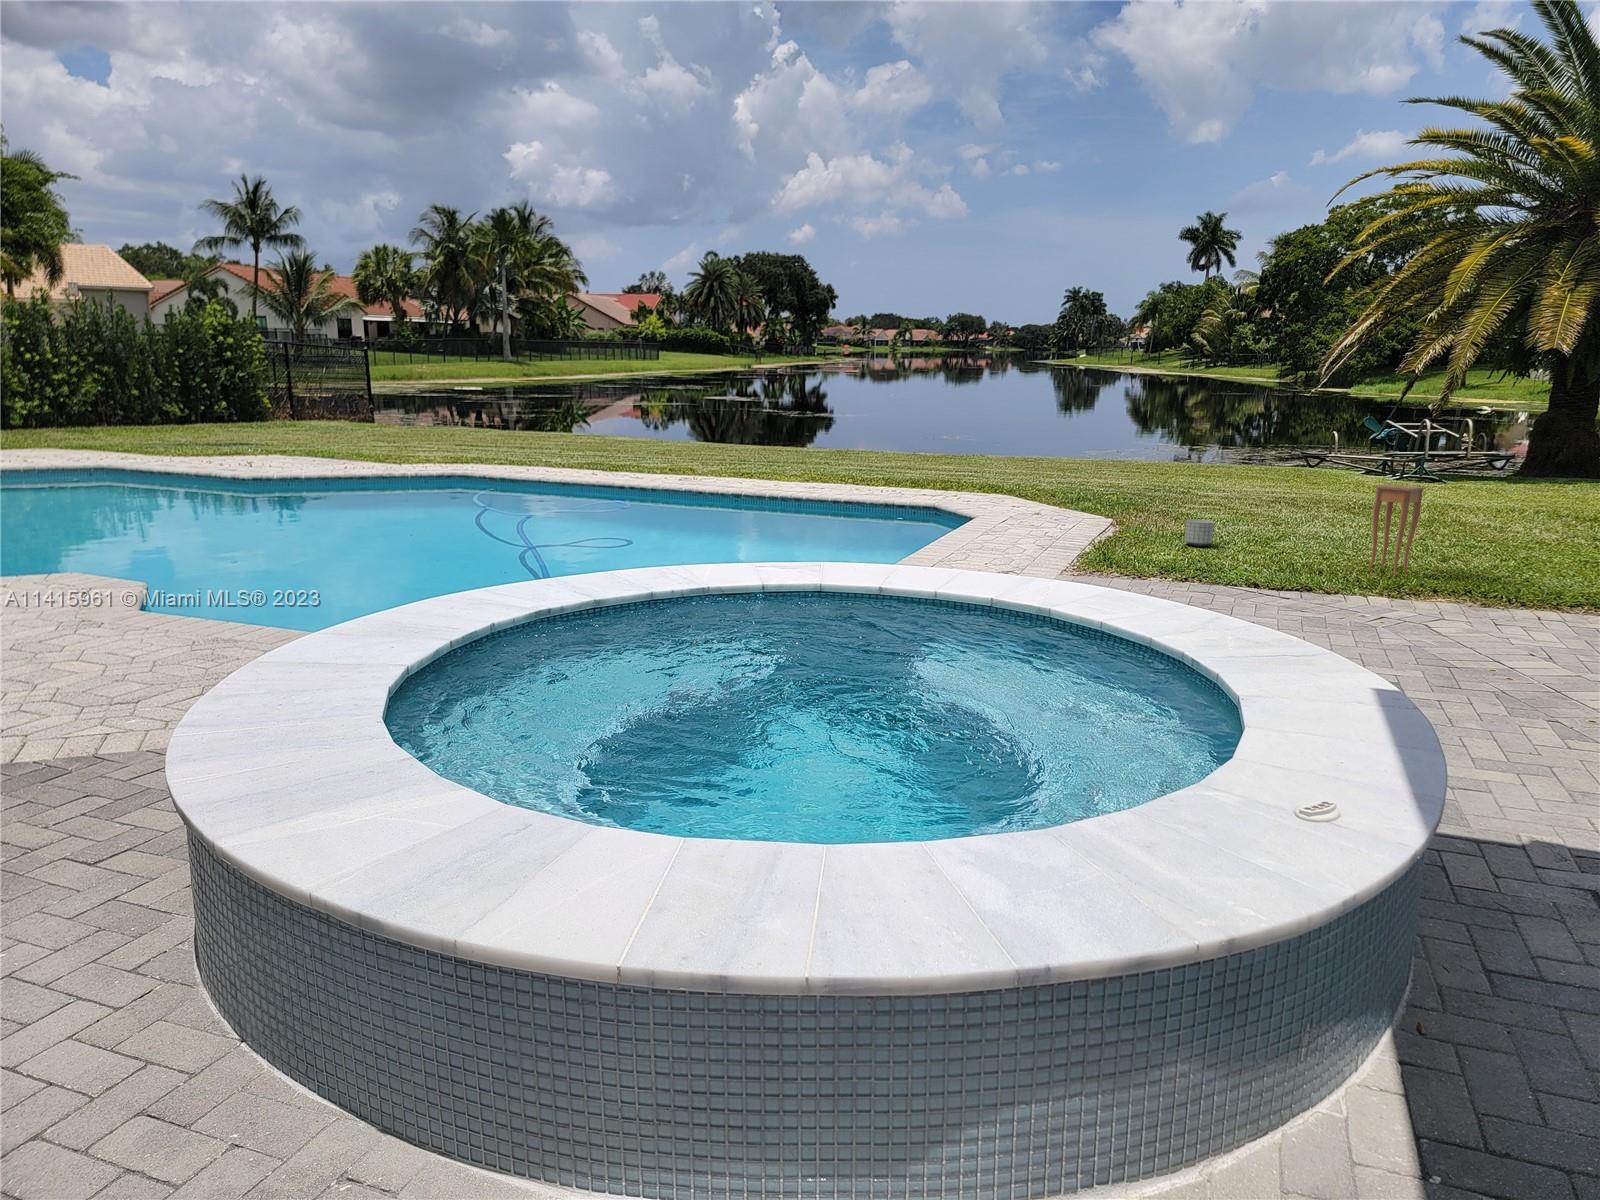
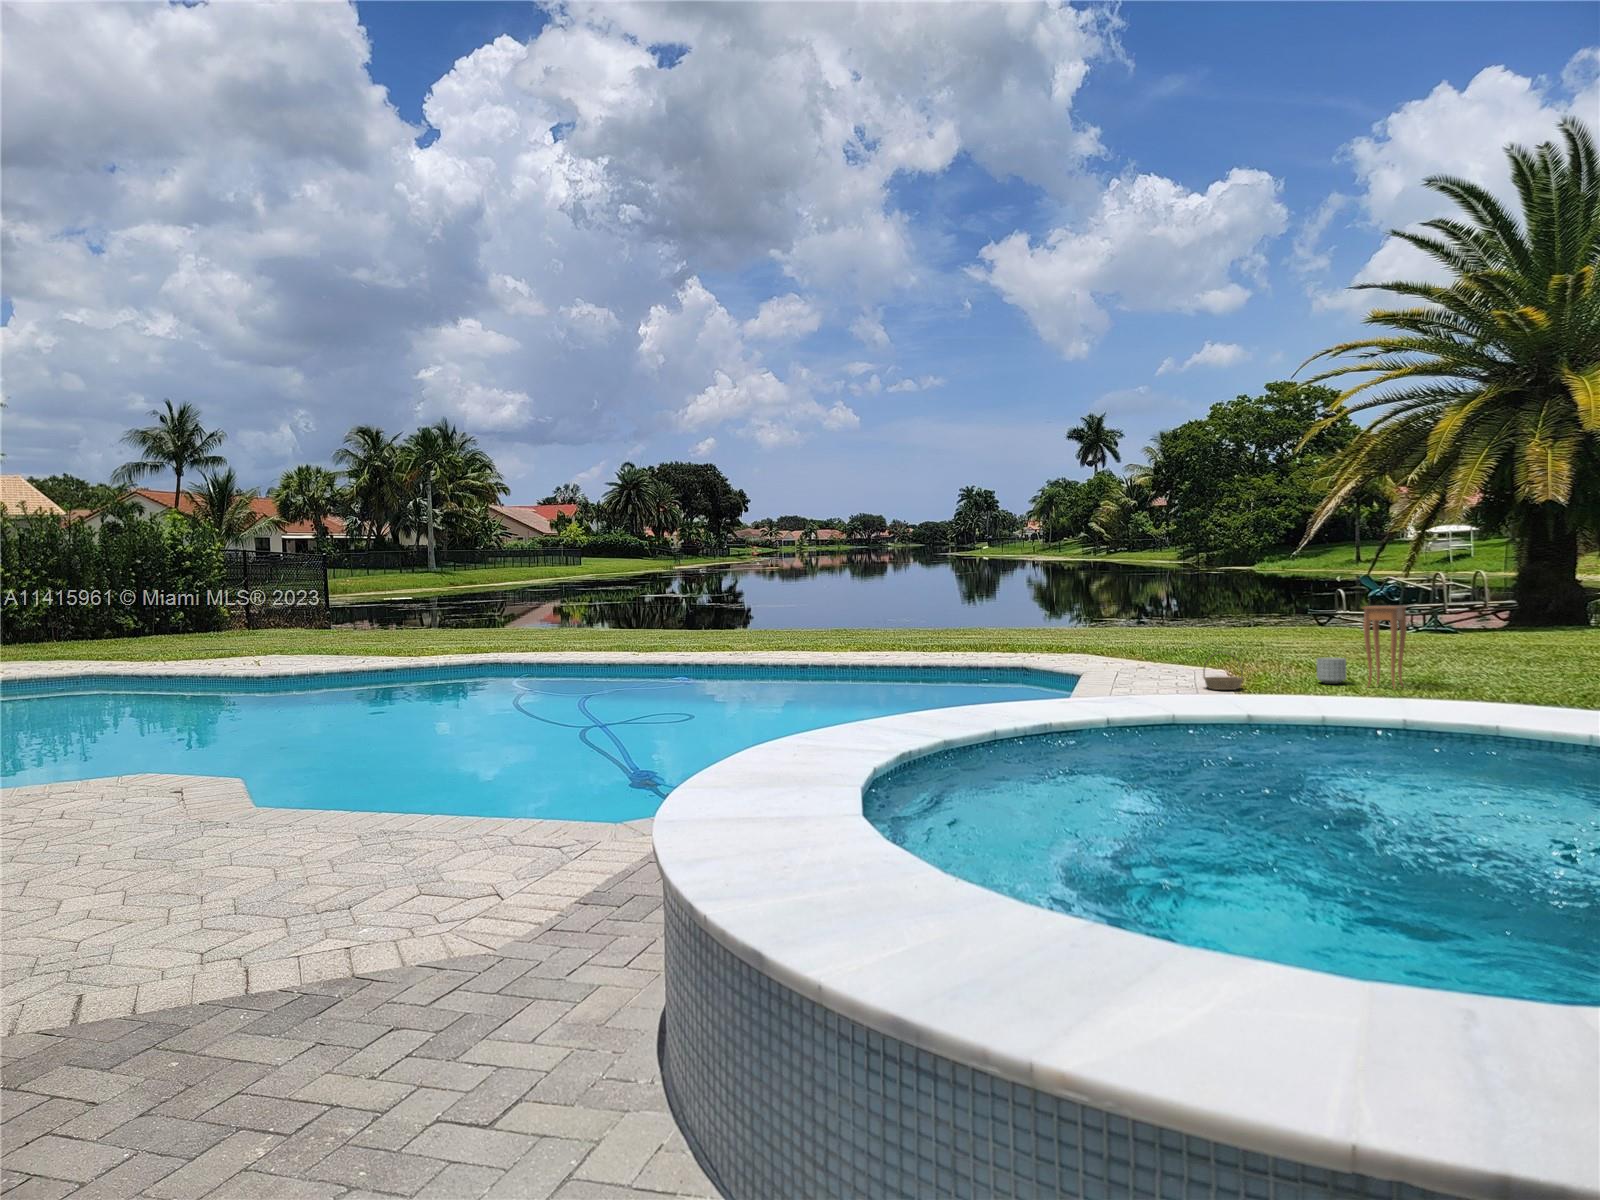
side table: present [1367,484,1425,575] -> present [1363,606,1408,688]
basket: none [1068,509,1104,547] -> present [1203,651,1243,690]

